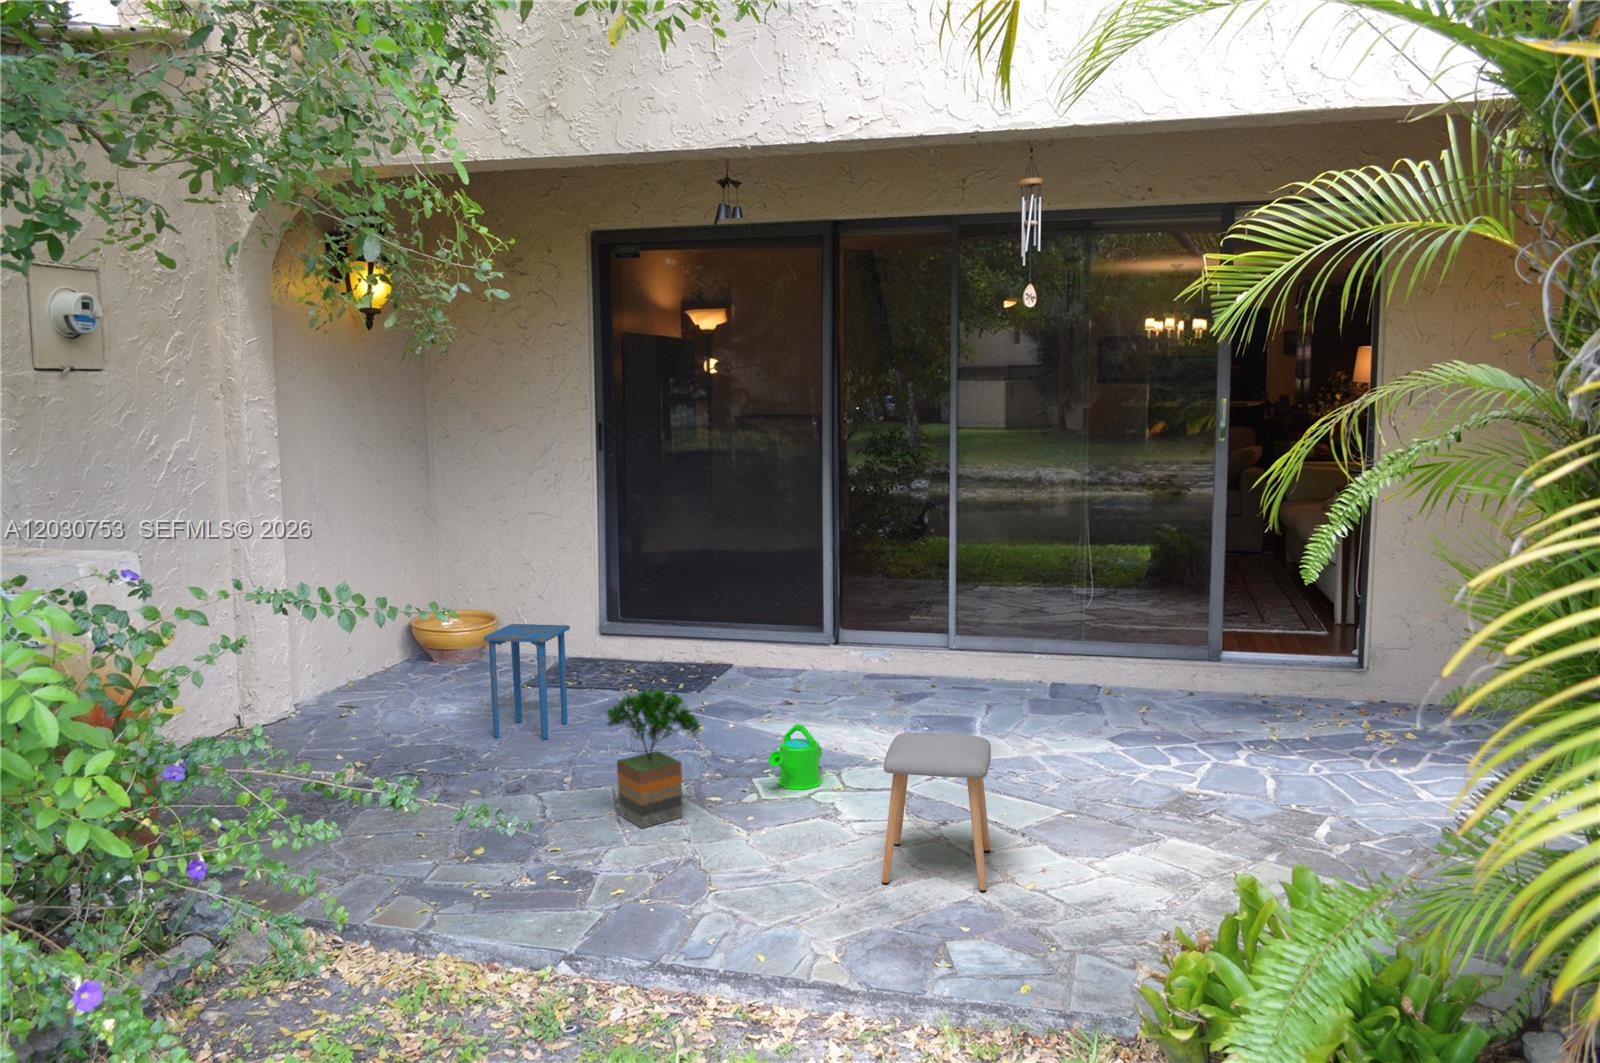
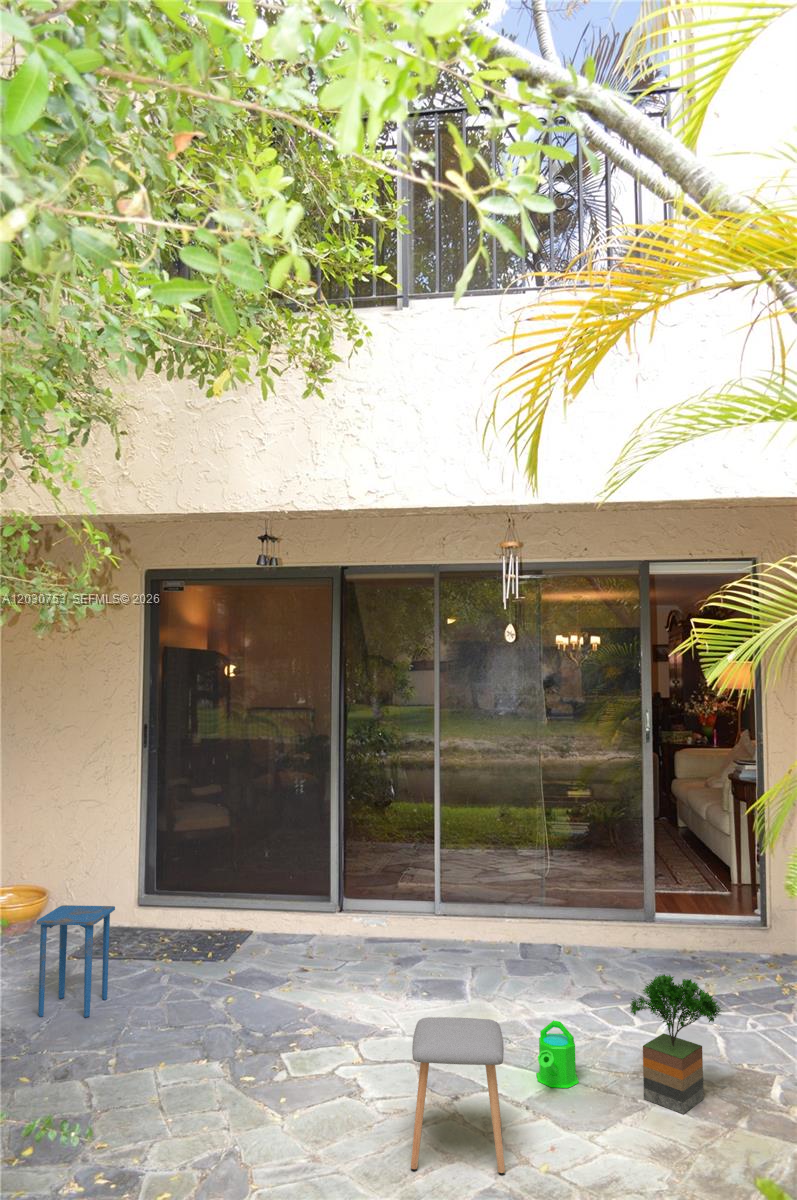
potted tree: present [607,689,701,828] -> present [630,974,722,1114]
watering can: present [769,724,823,790] -> present [536,1020,579,1088]

